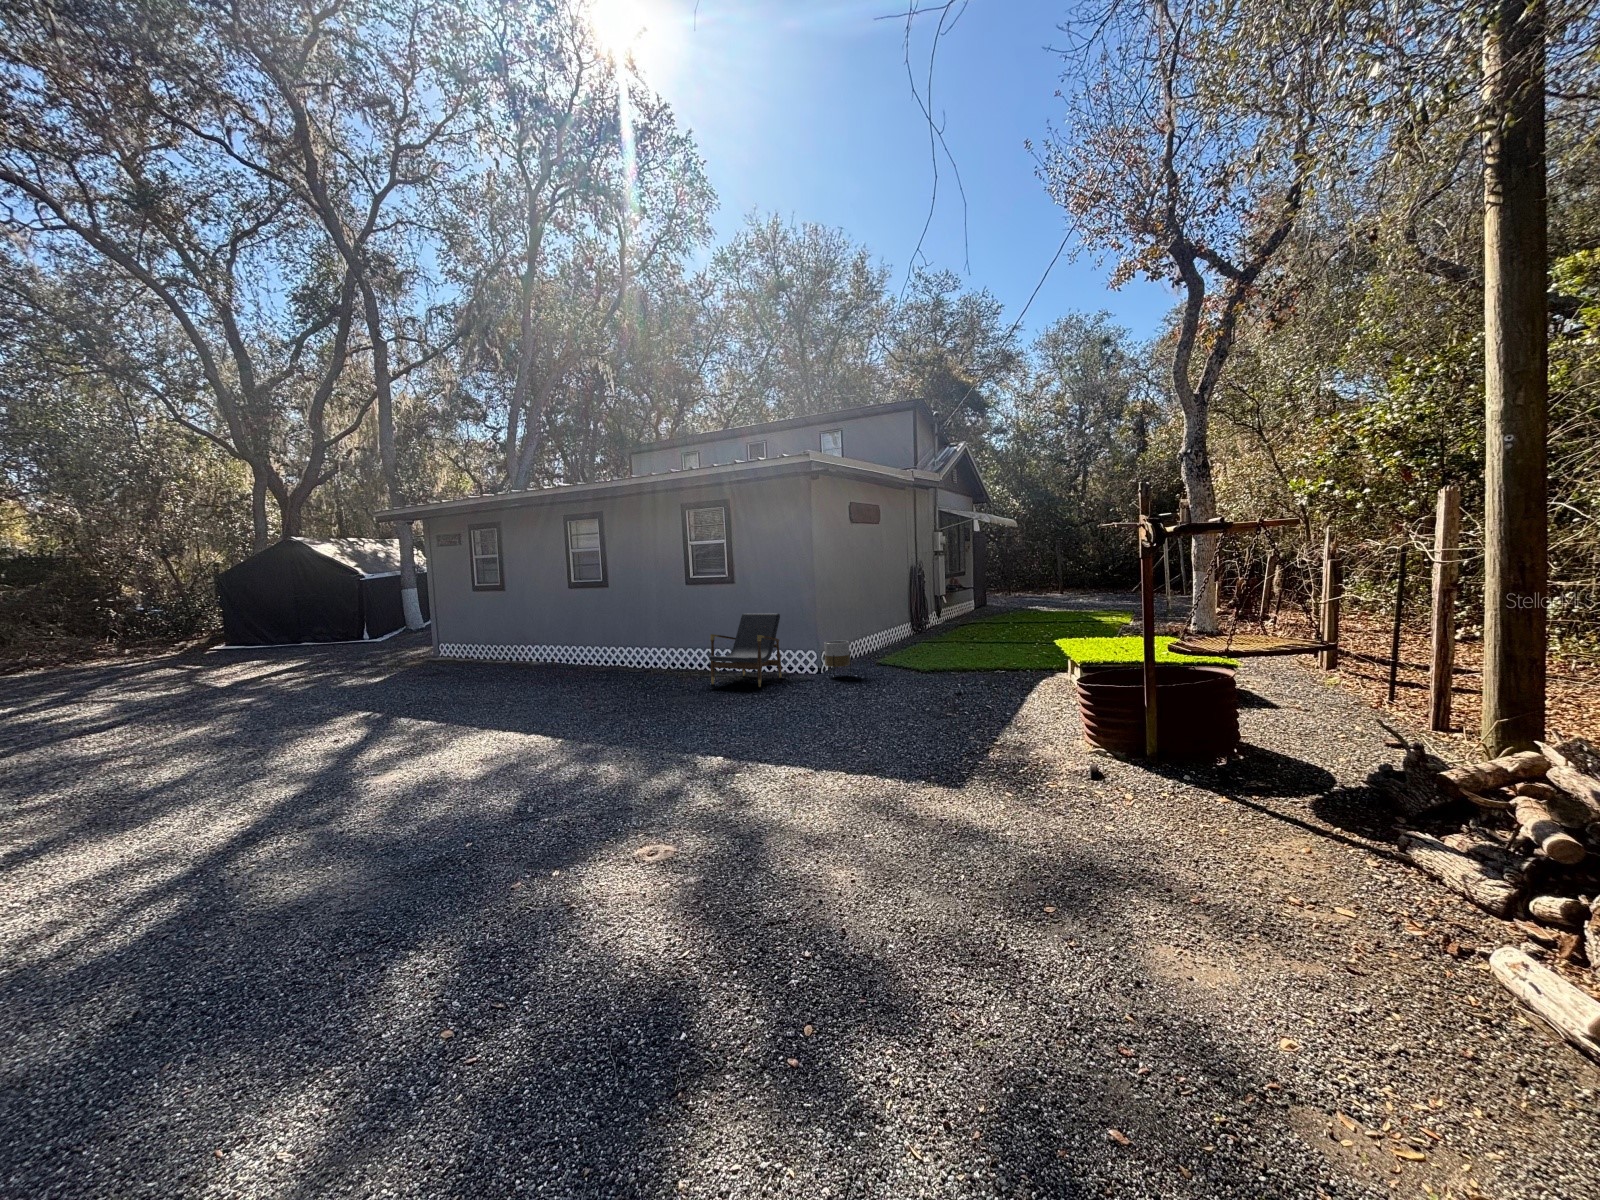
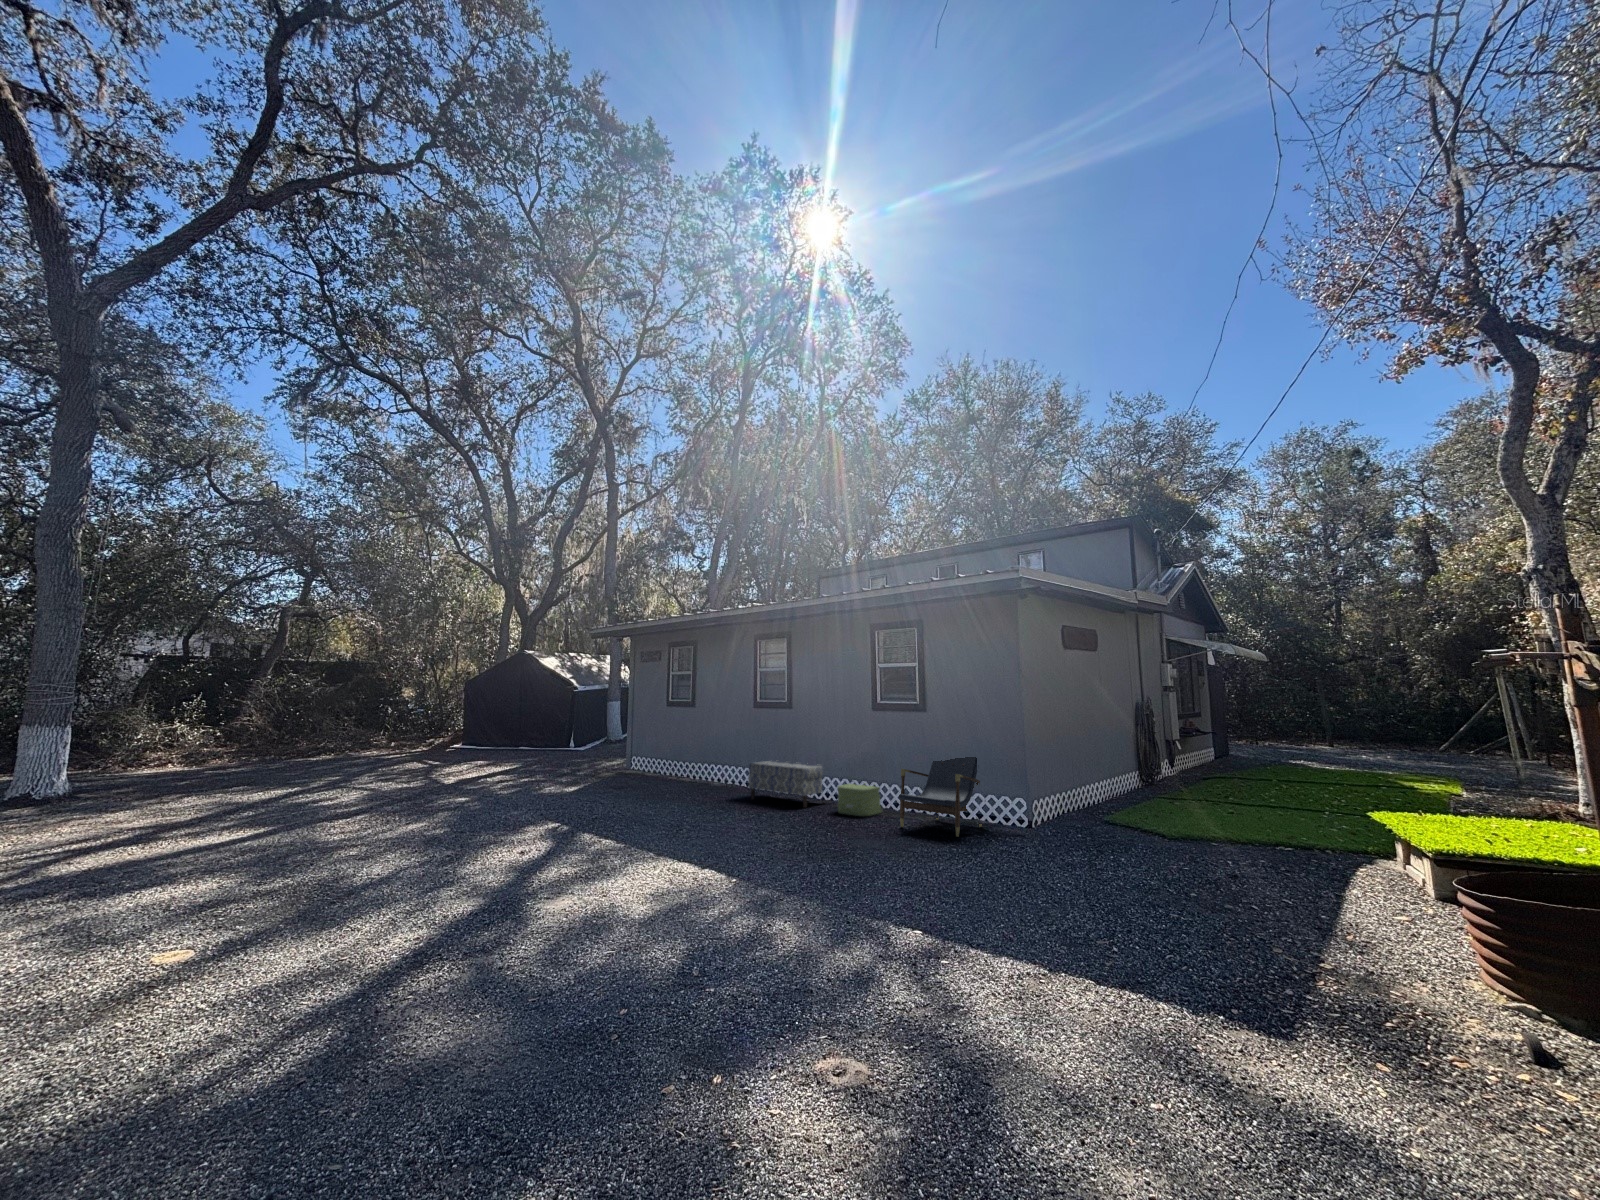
bench: none [567,636,646,676] -> present [748,761,824,808]
planter: present [824,640,851,679] -> none [1035,788,1069,836]
storage box: none [654,650,696,679] -> present [837,784,882,816]

